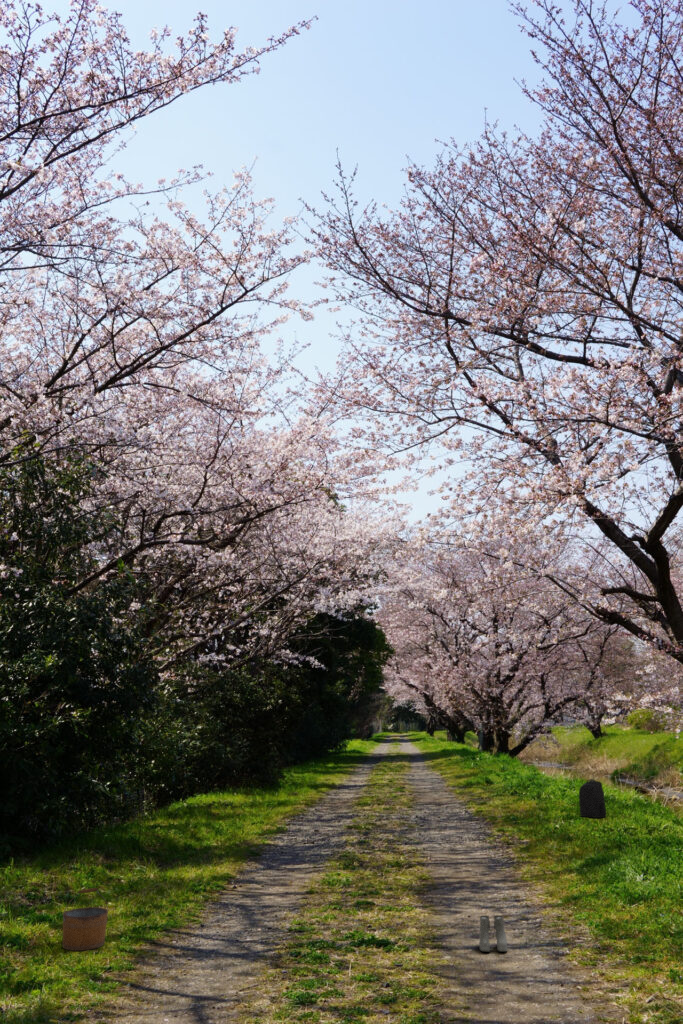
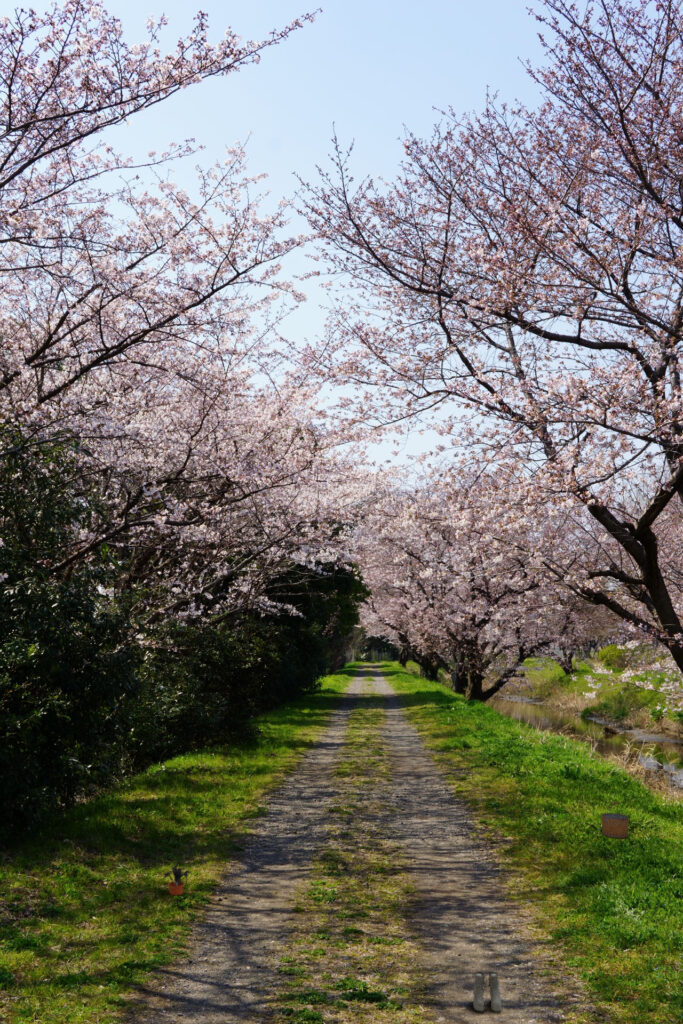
backpack: present [579,779,606,818] -> none [566,776,592,816]
potted plant: none [178,856,209,882] -> present [163,866,191,895]
bucket: present [62,888,108,951] -> present [601,802,629,838]

